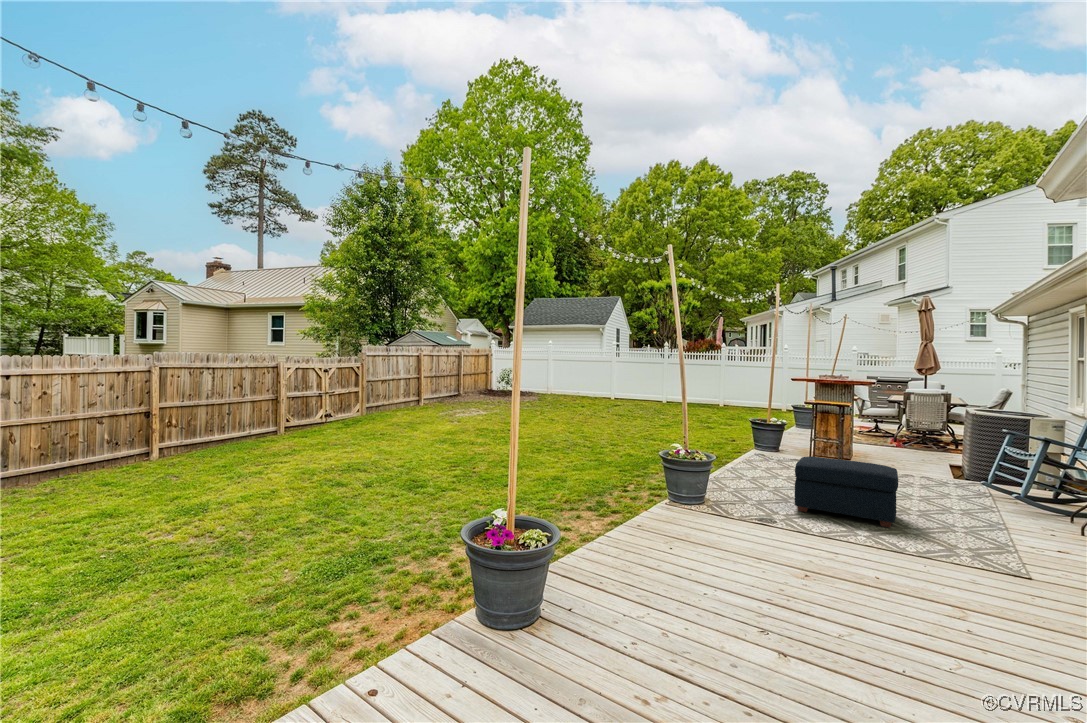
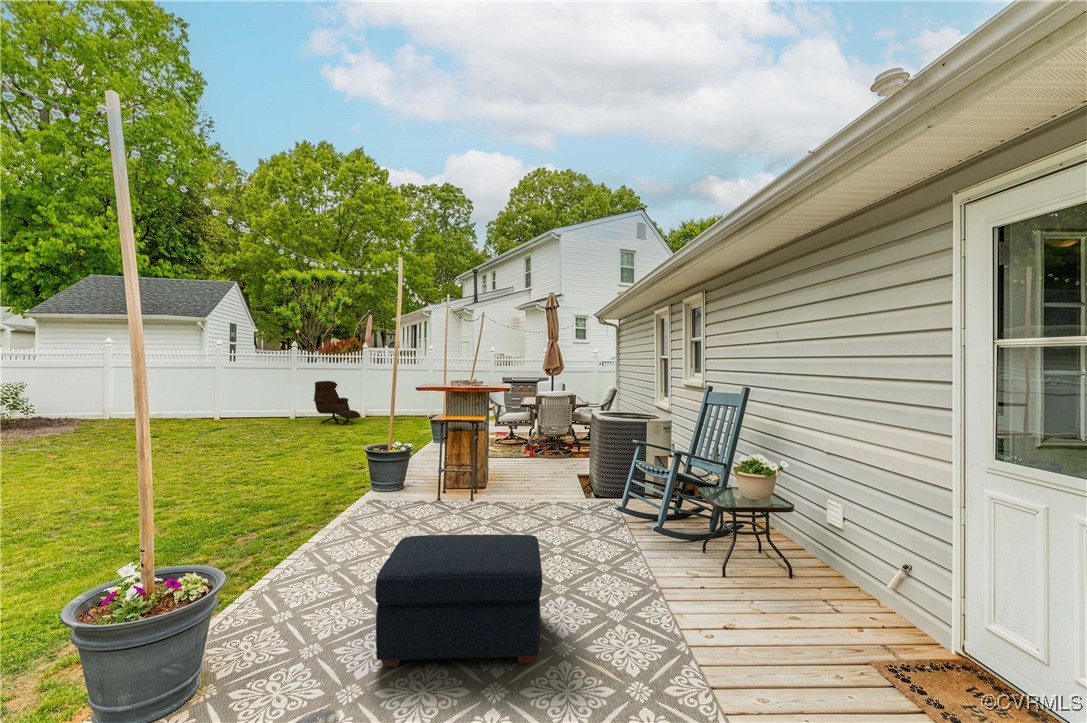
lounge chair: none [684,374,722,411] -> present [314,381,360,425]

